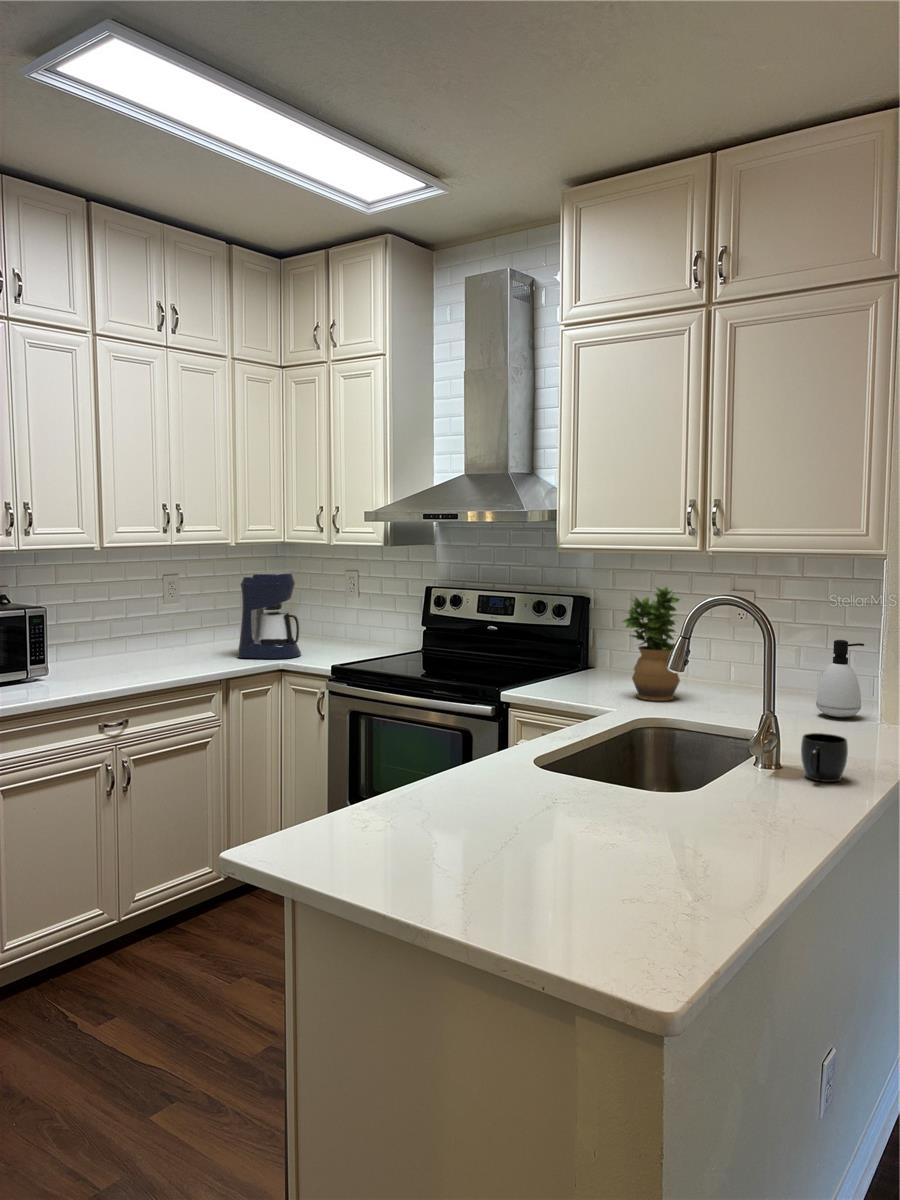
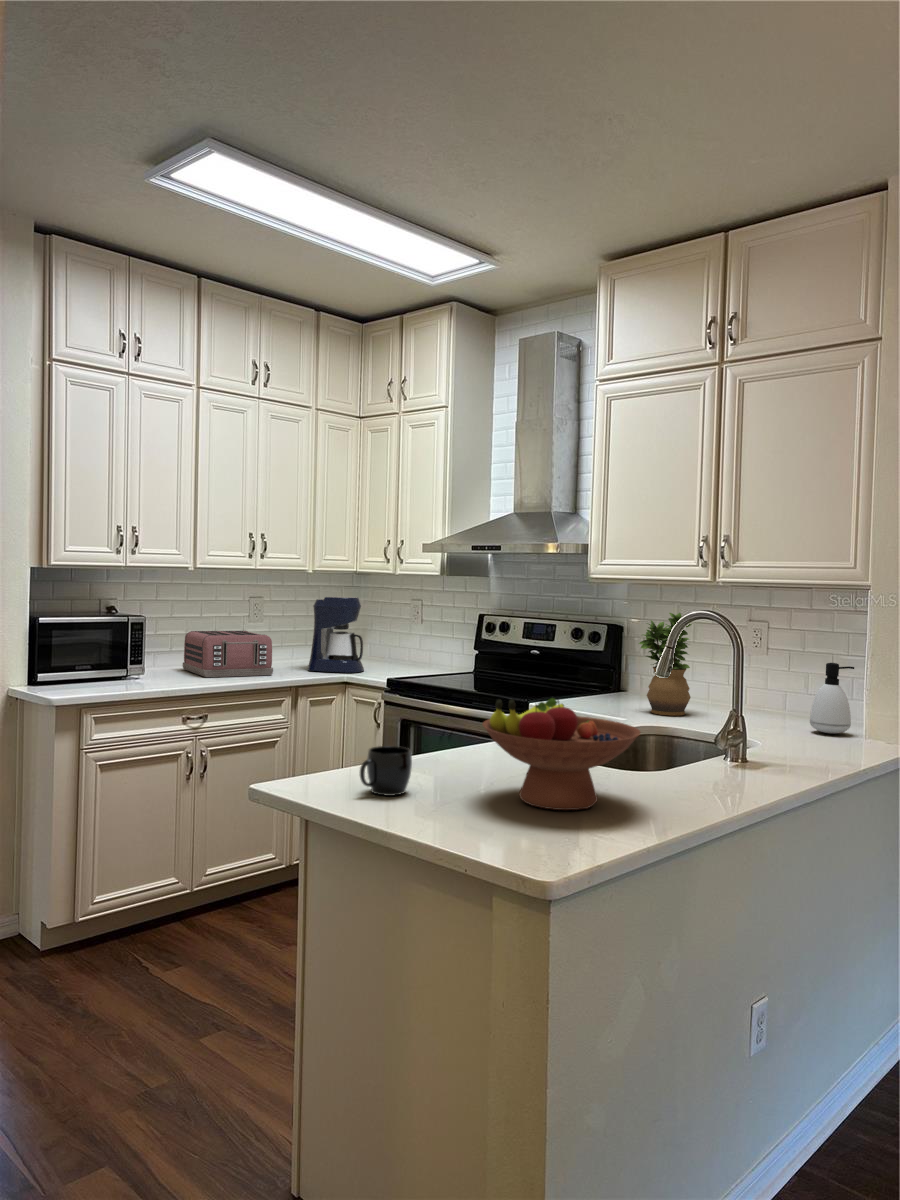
toaster: none [91,616,199,674] -> present [182,631,273,677]
fruit bowl: none [511,725,707,866] -> present [483,698,640,810]
mug: present [801,733,848,782] -> present [360,746,412,796]

